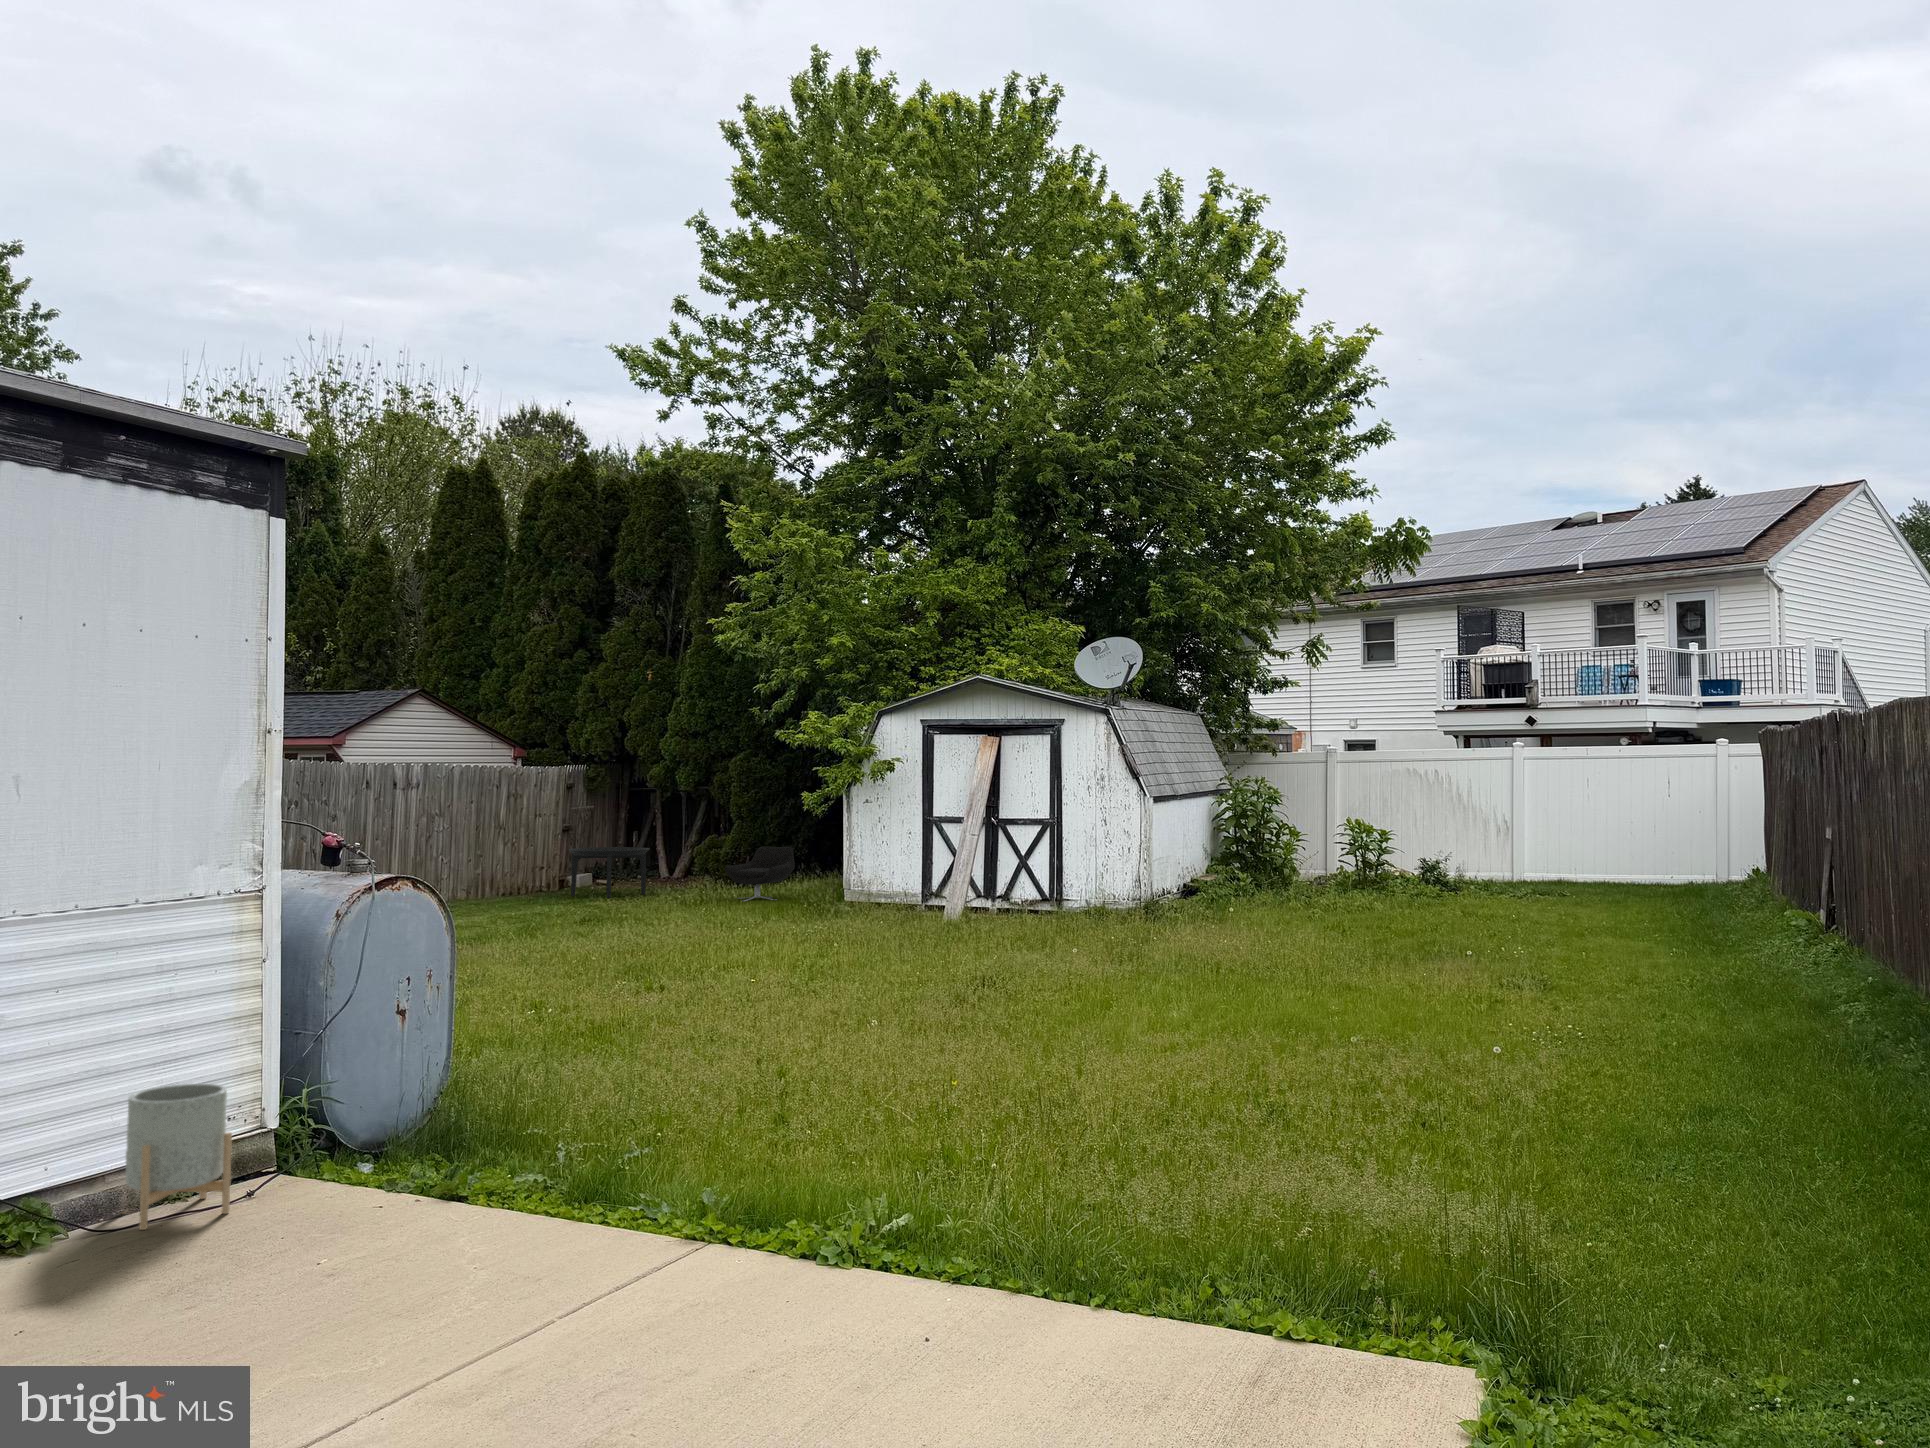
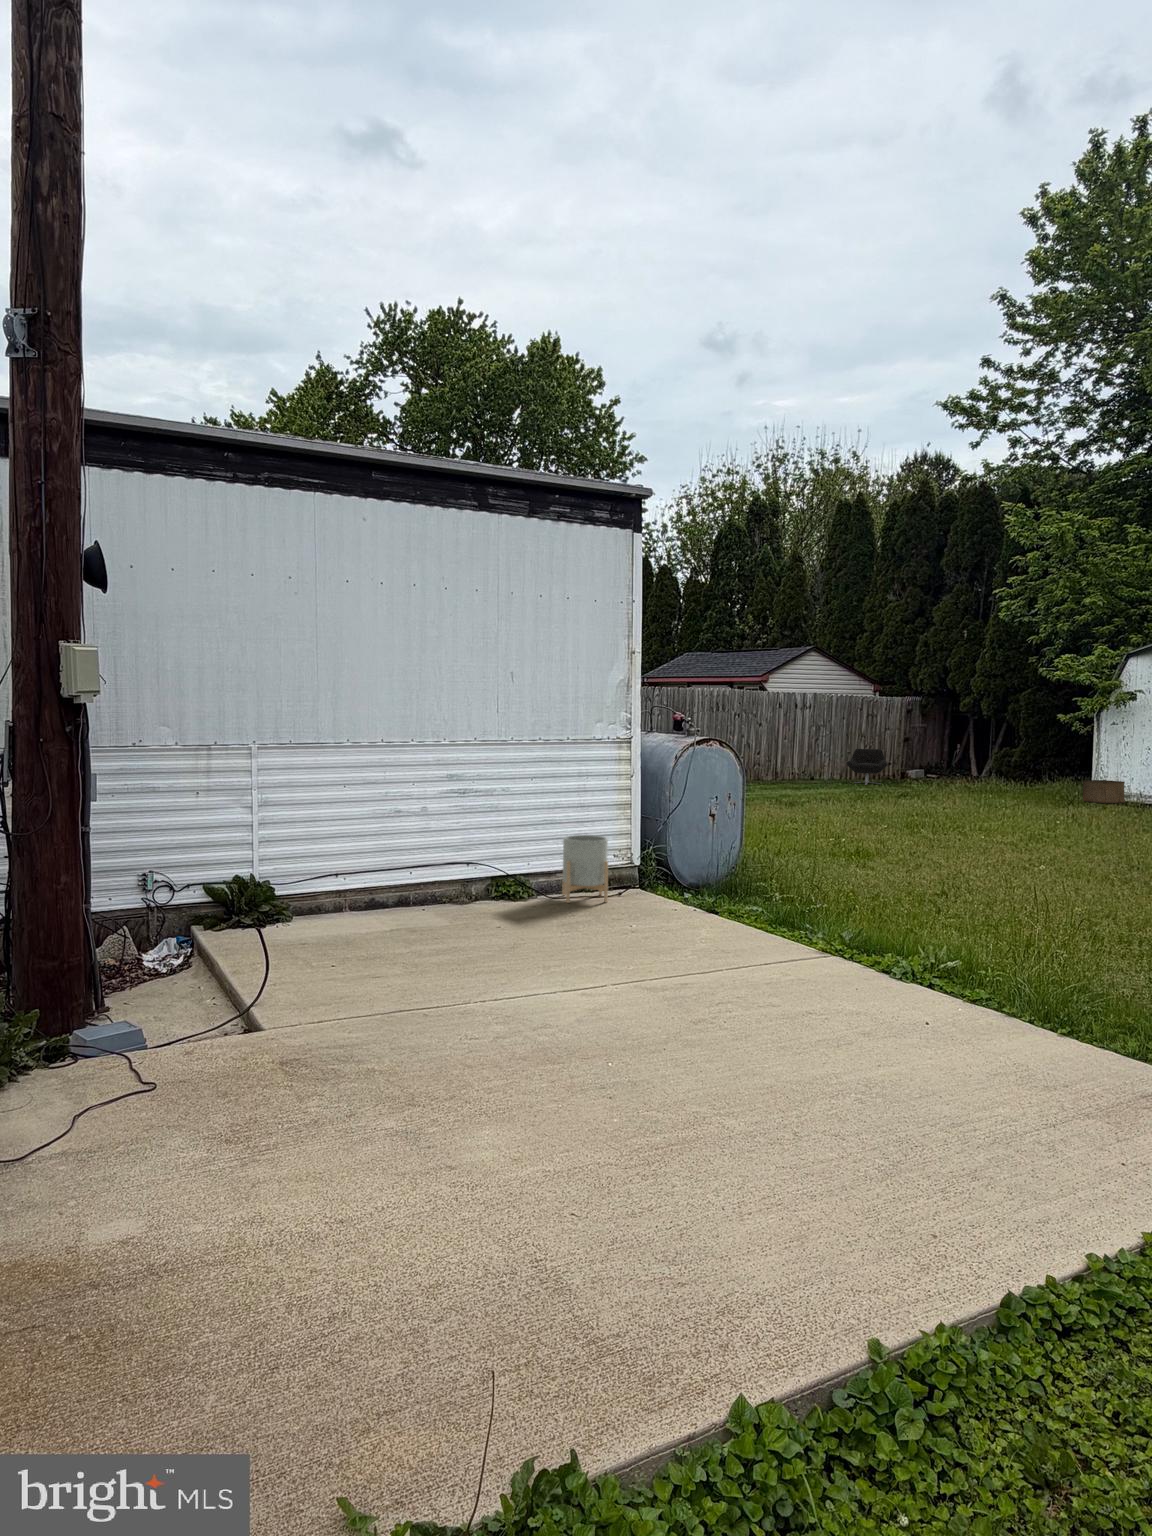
round table: present [569,847,650,898] -> none [903,750,959,783]
lounge chair: present [725,847,795,901] -> present [846,749,887,785]
storage bin: none [828,881,879,913] -> present [1083,780,1125,803]

